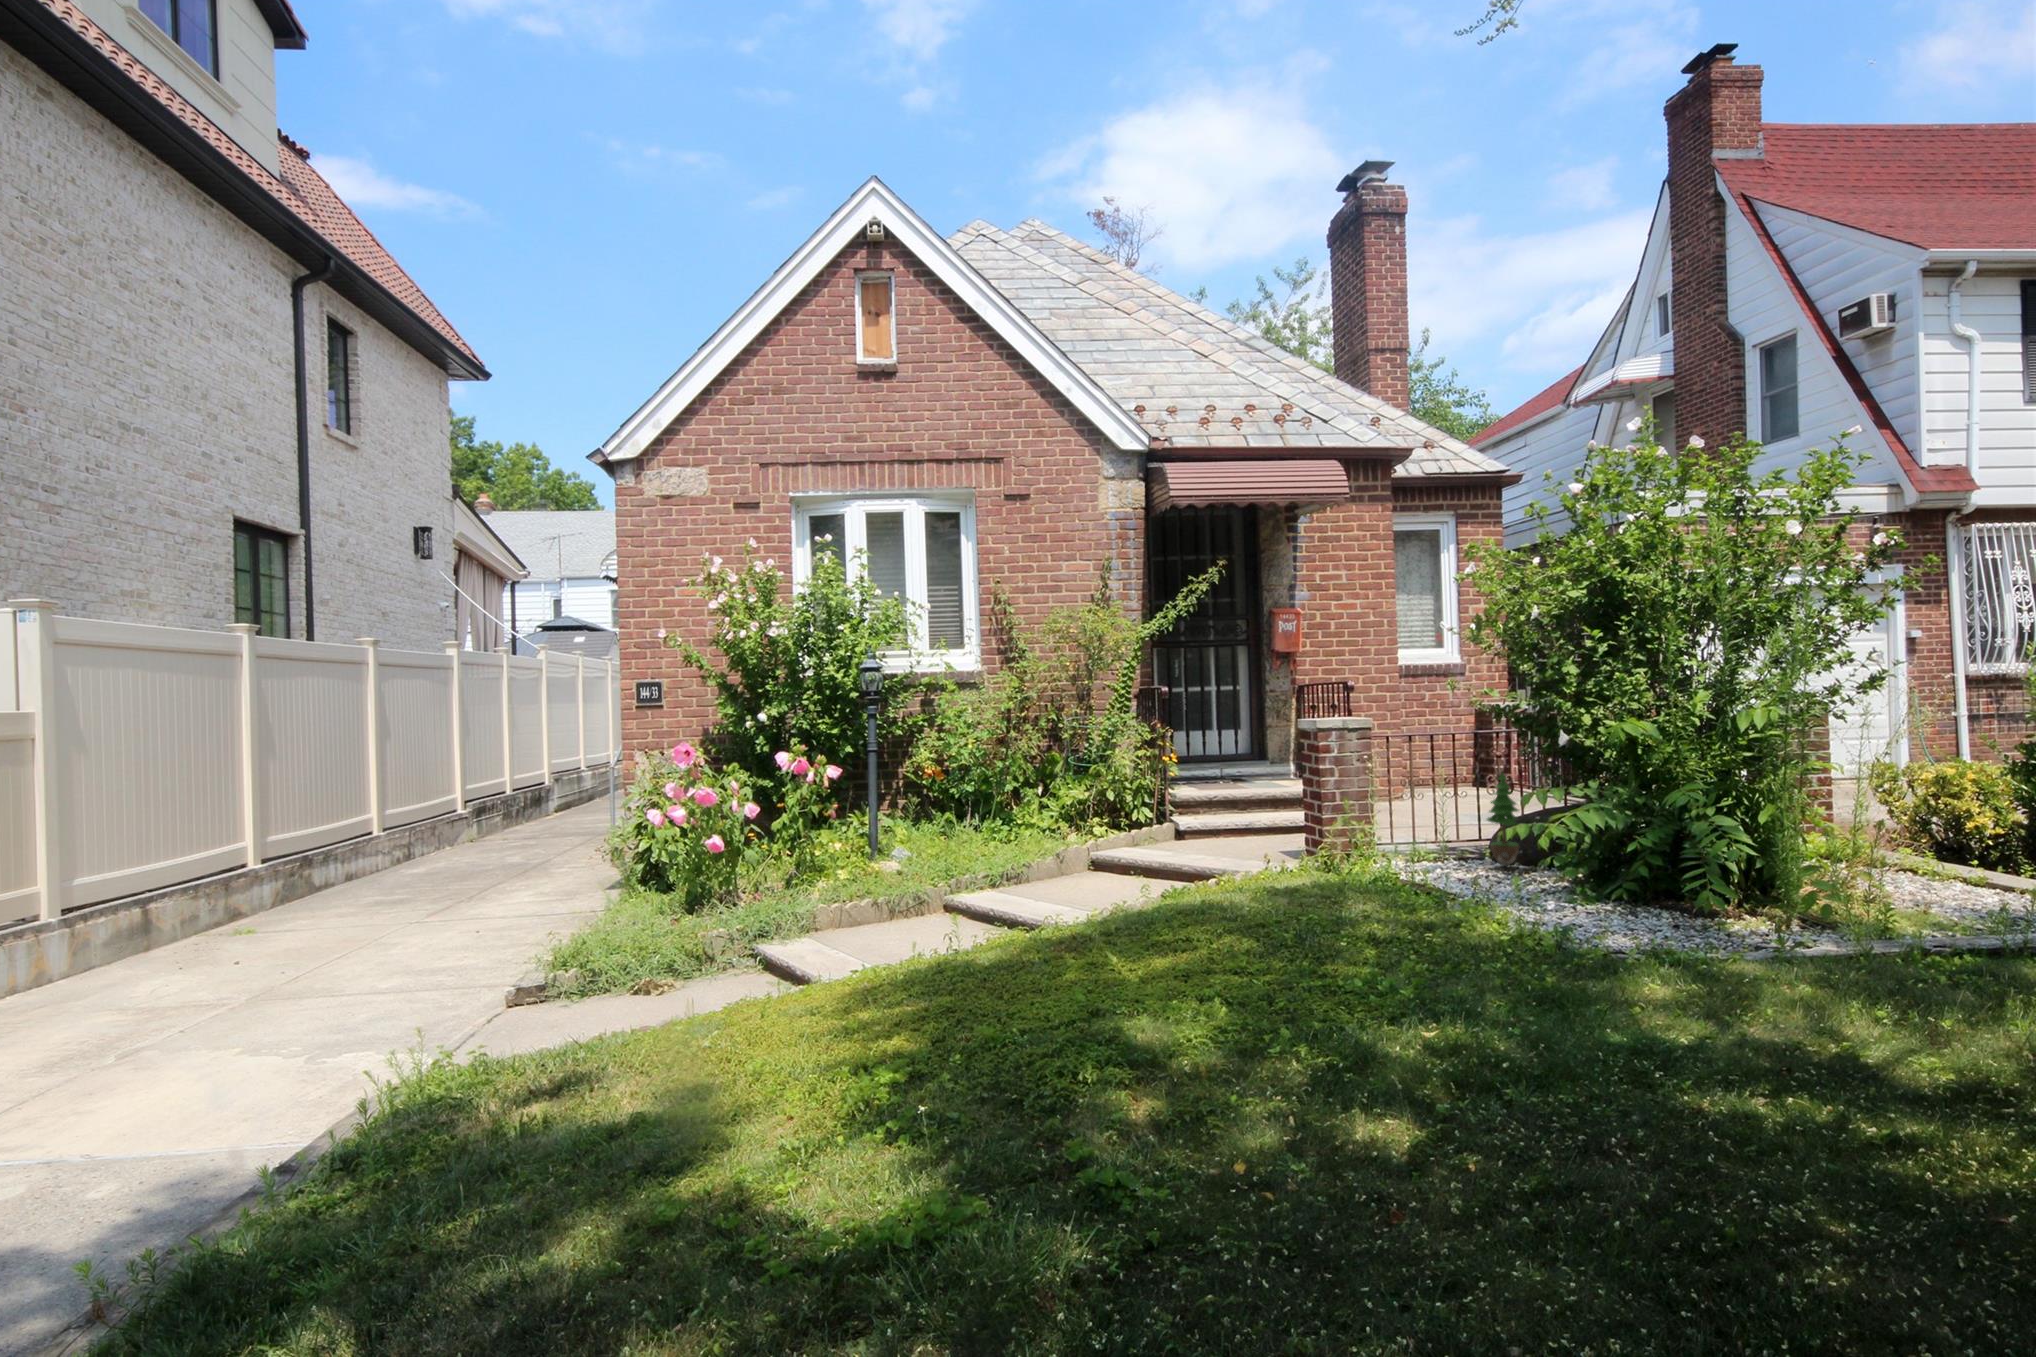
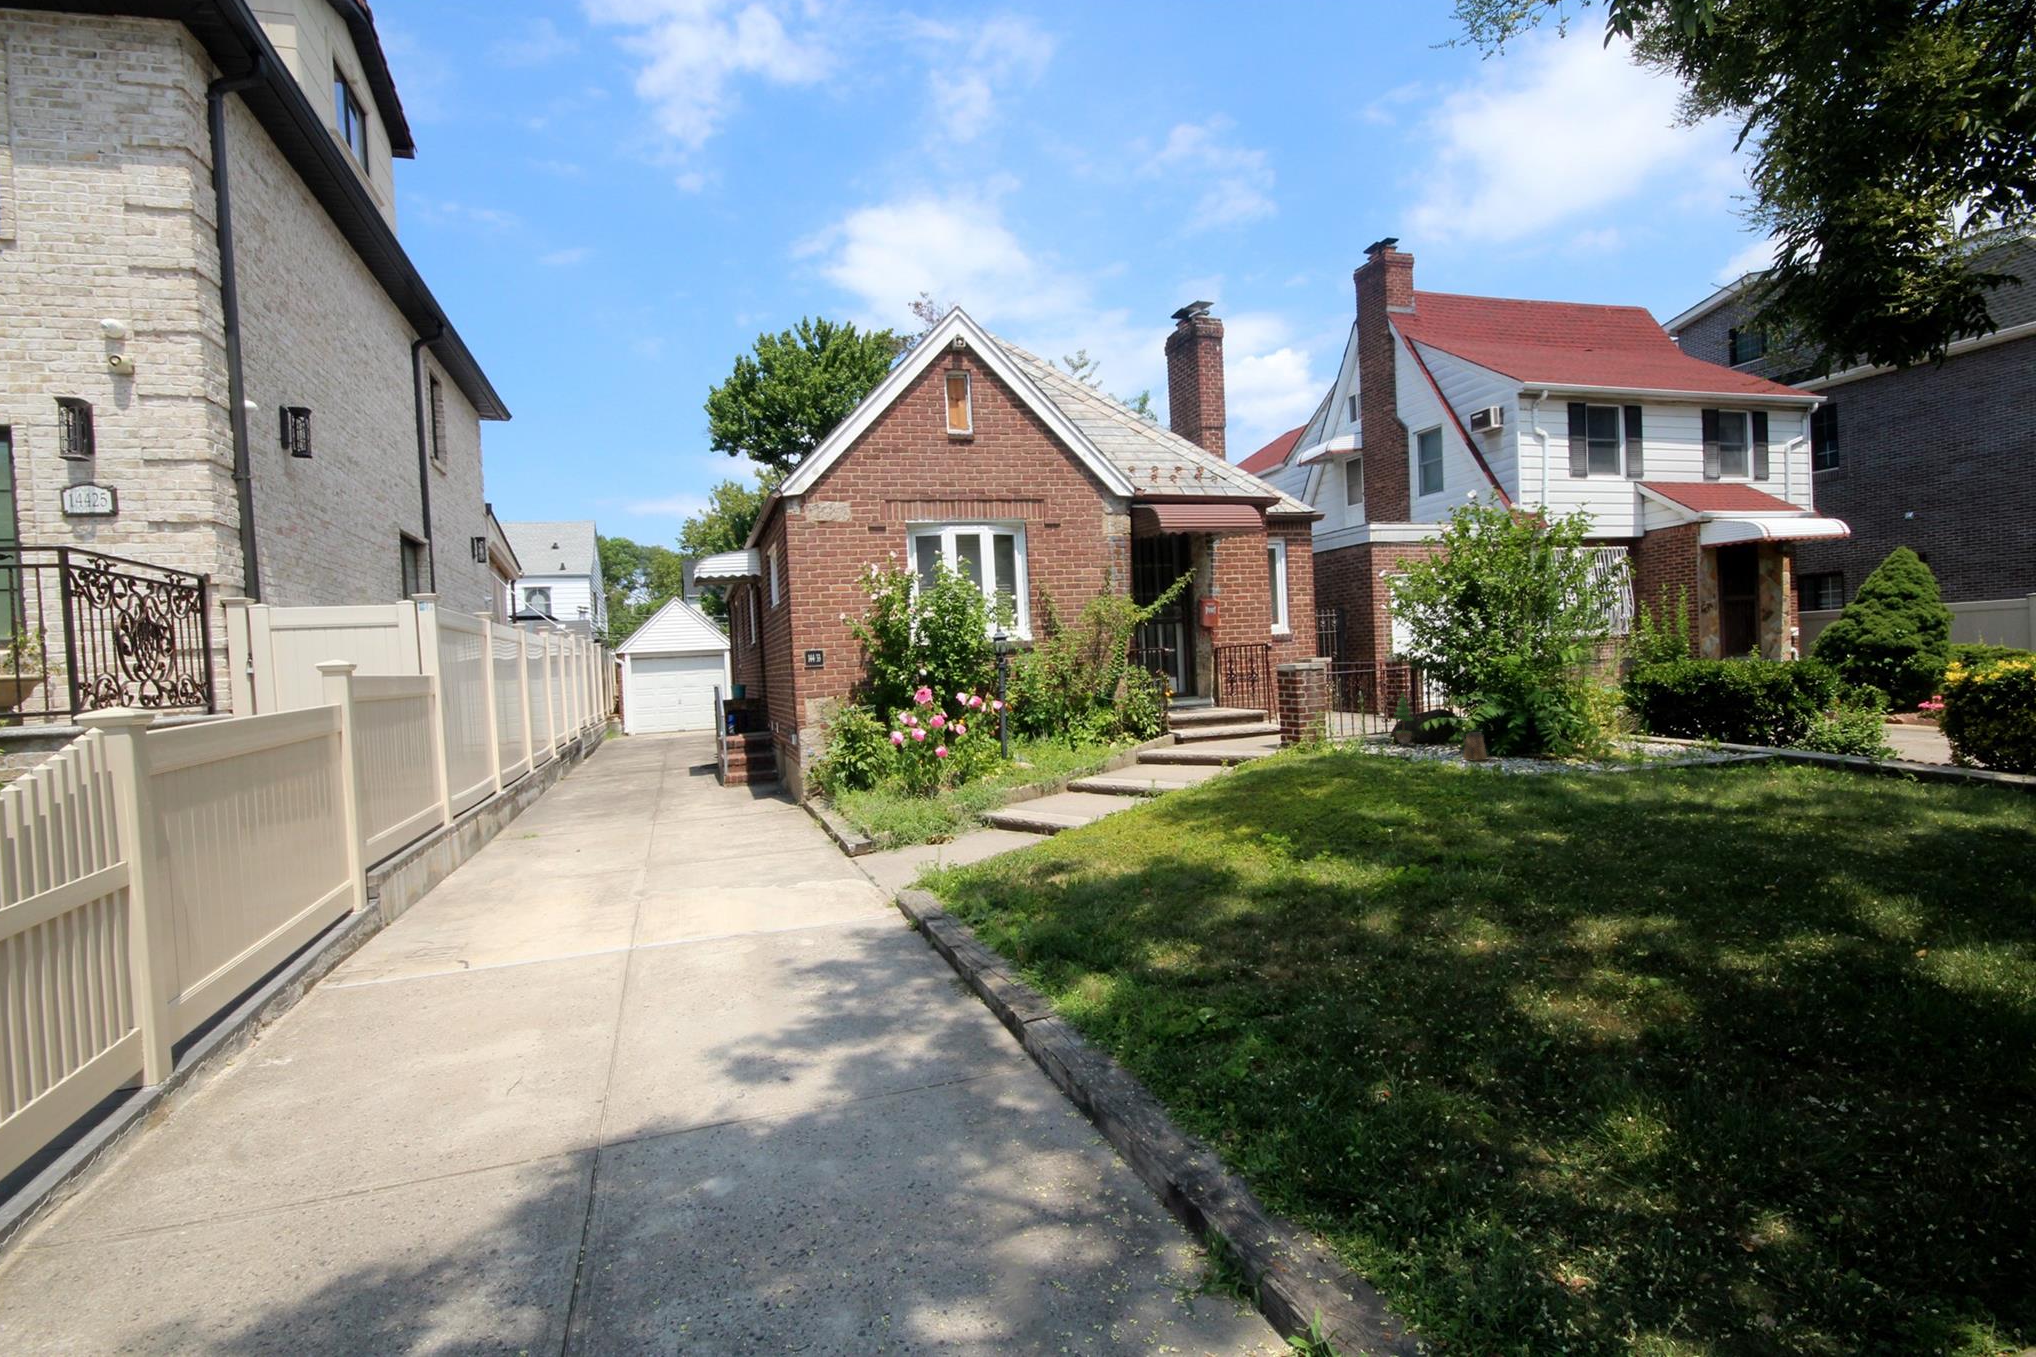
watering can: none [1544,855,1614,910] -> present [1462,732,1487,761]

